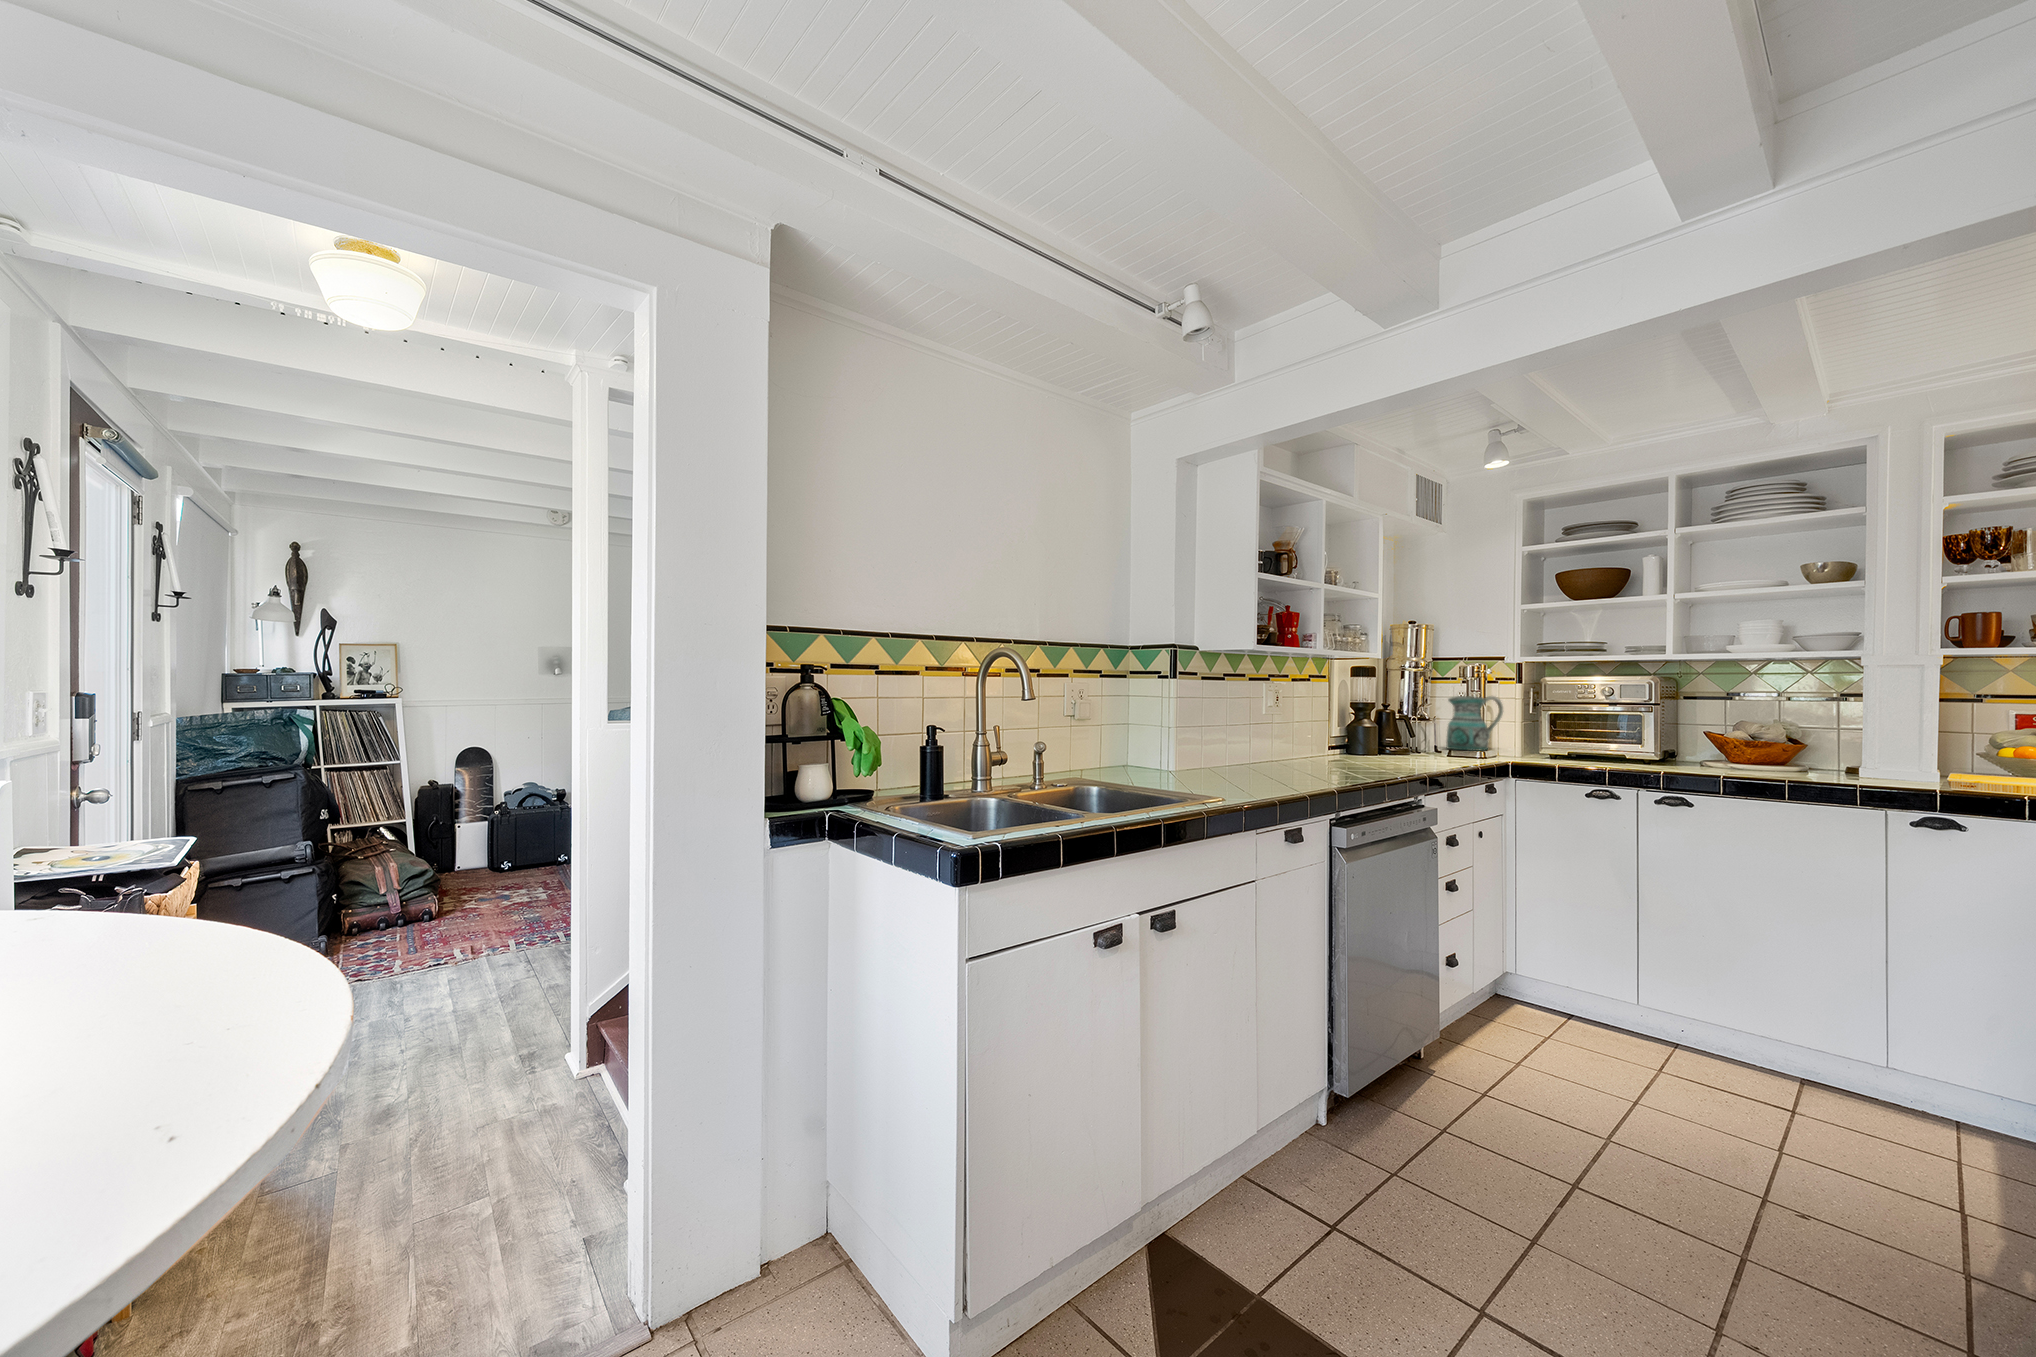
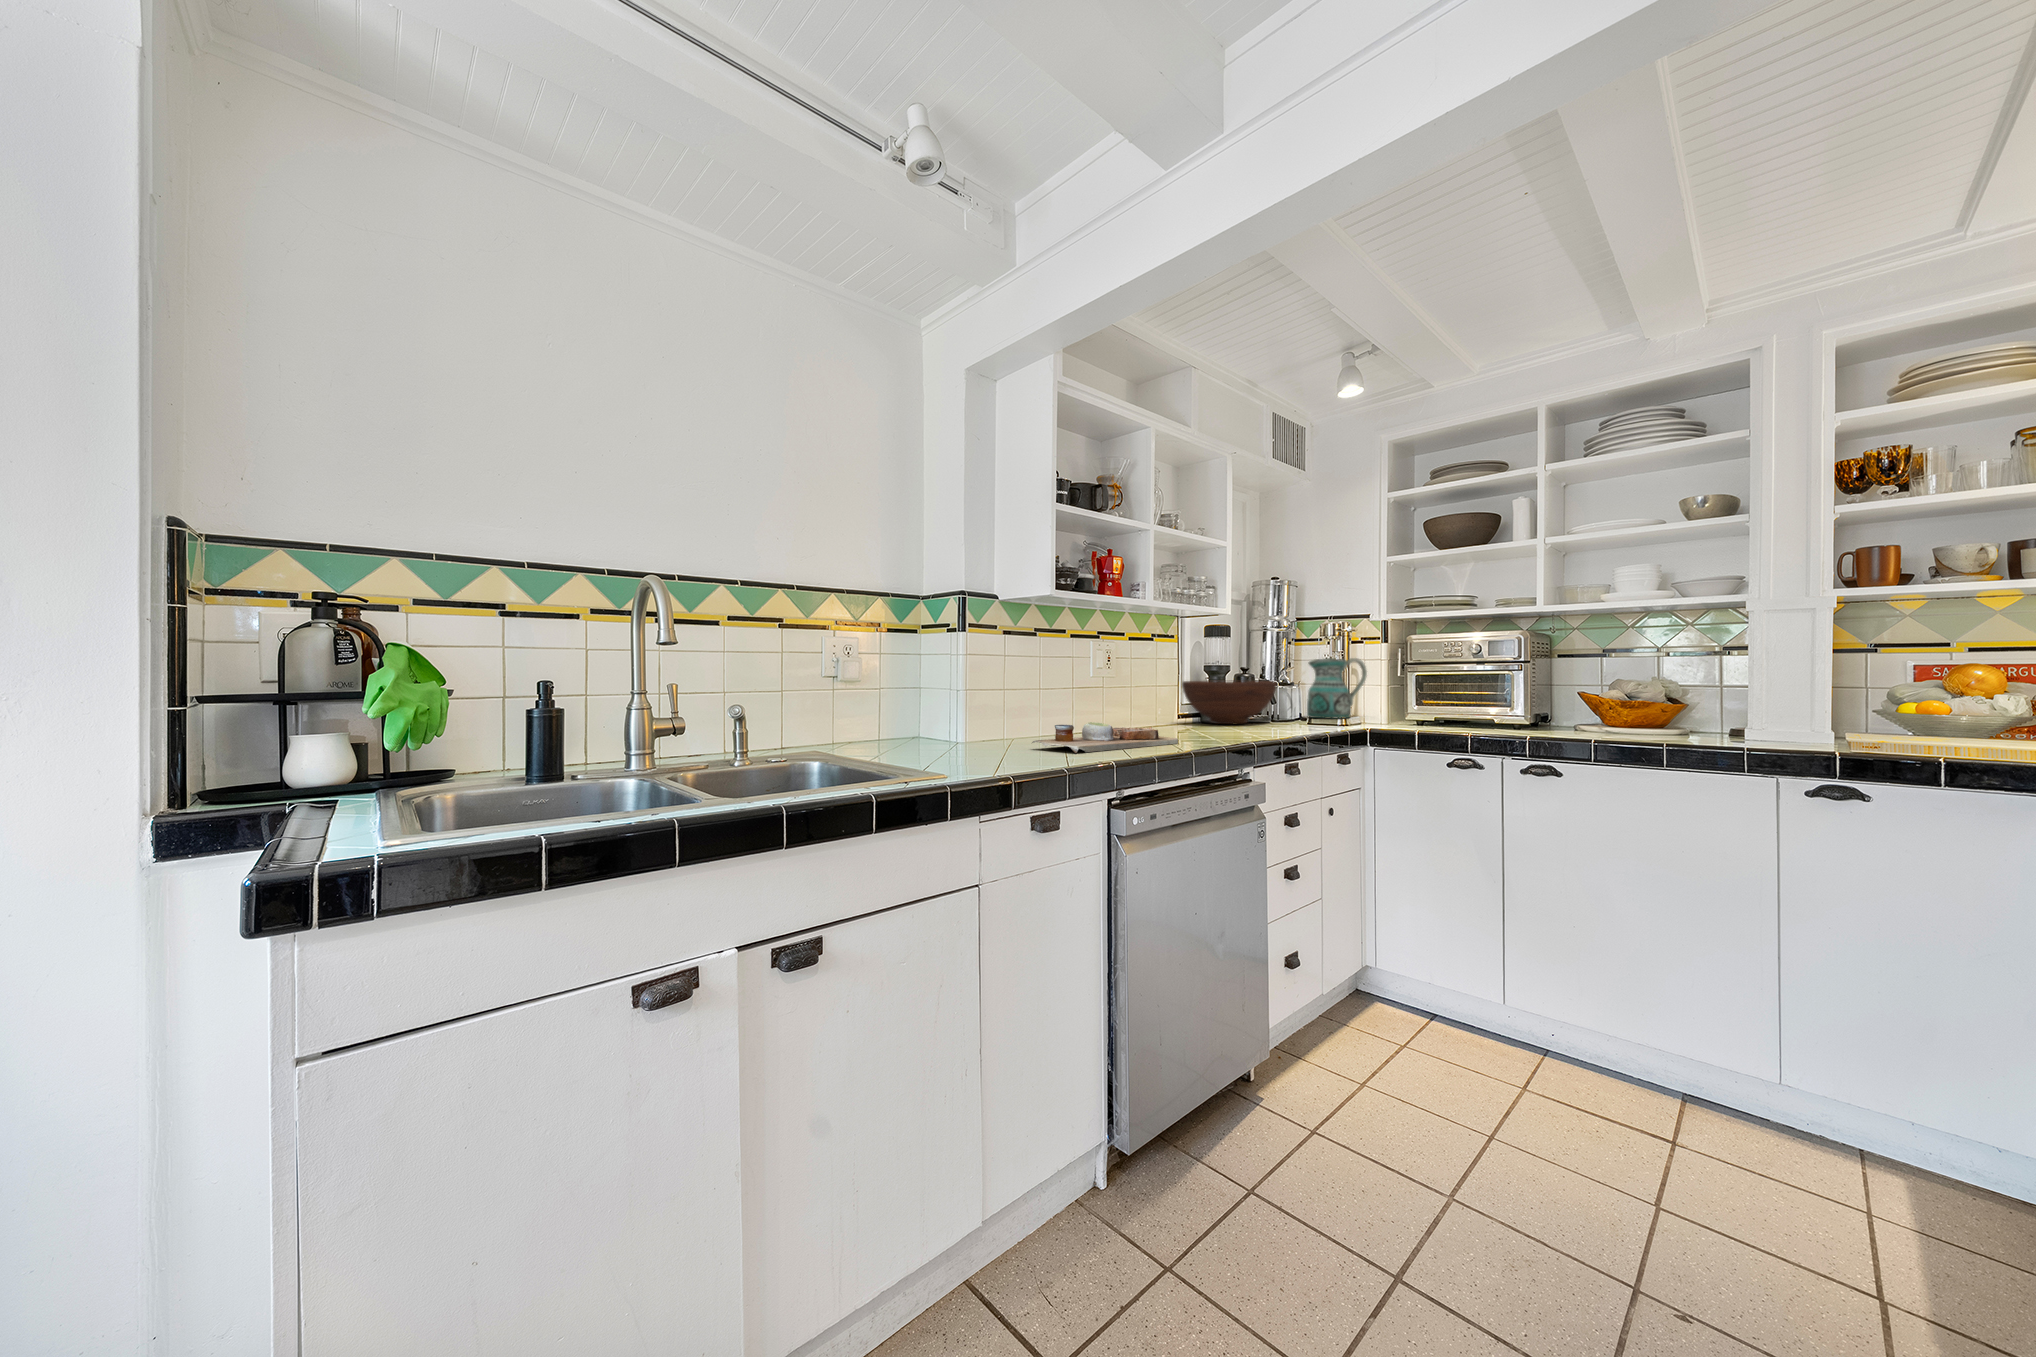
fruit bowl: none [1338,715,1426,755] -> present [1182,681,1277,724]
cutting board: none [1246,757,1364,782] -> present [1032,722,1178,753]

